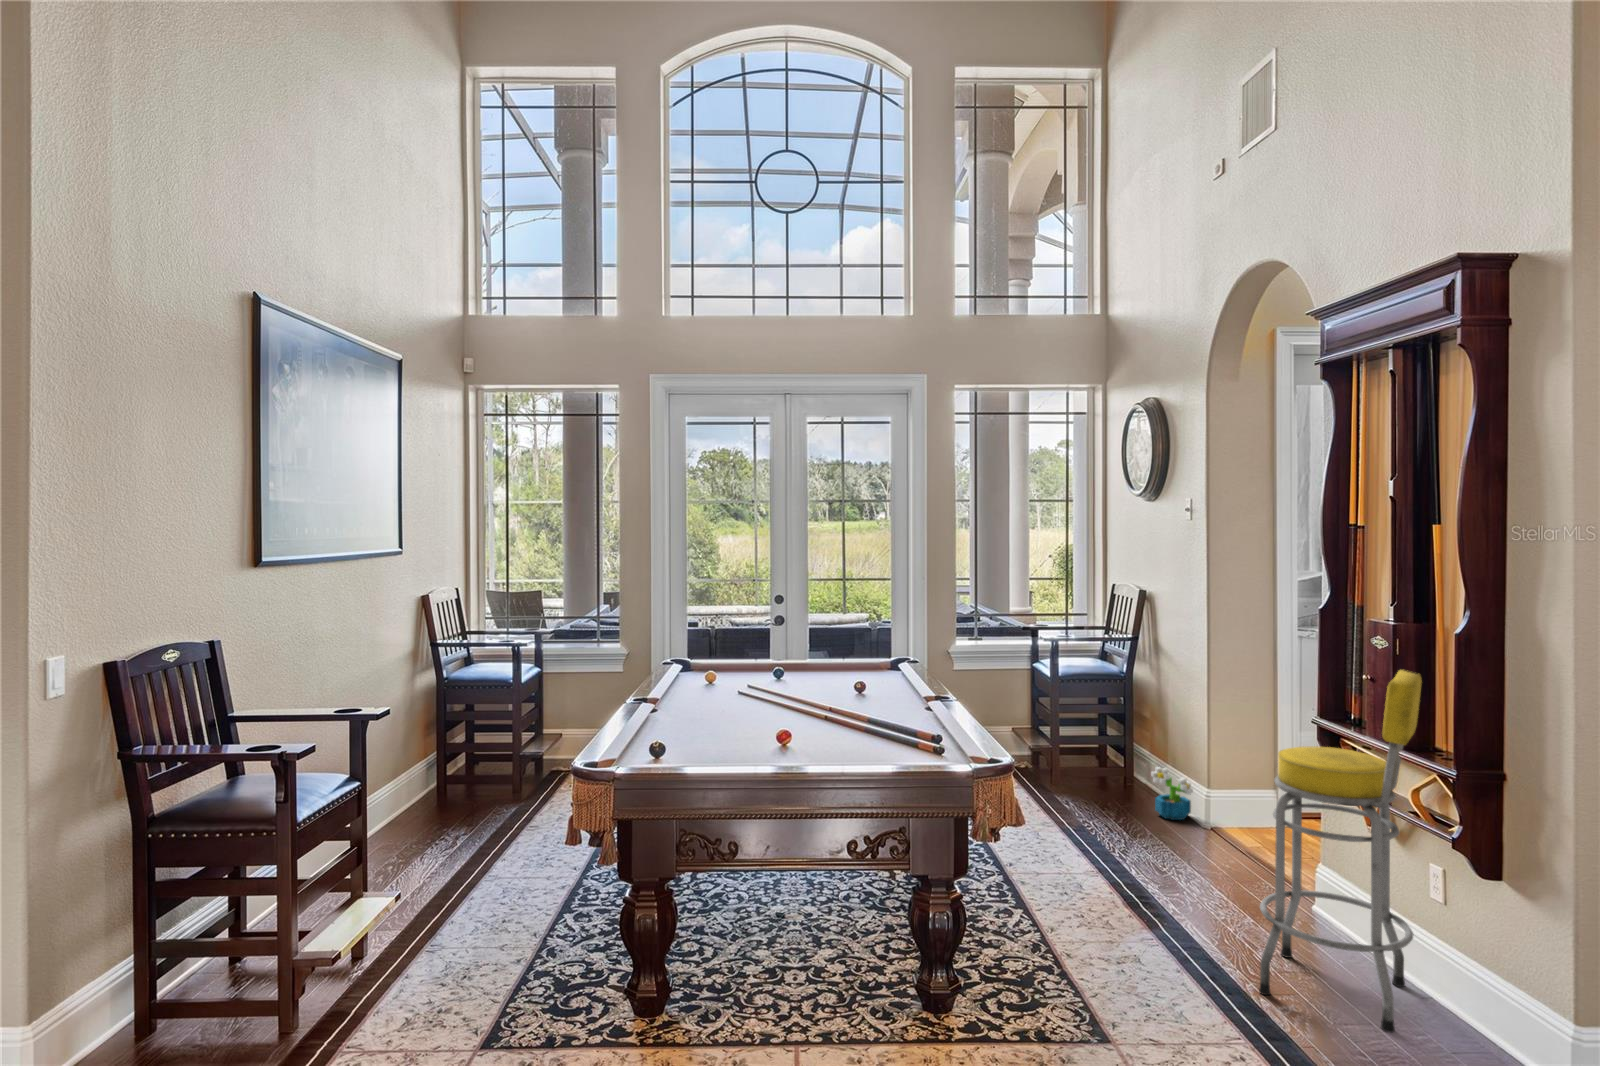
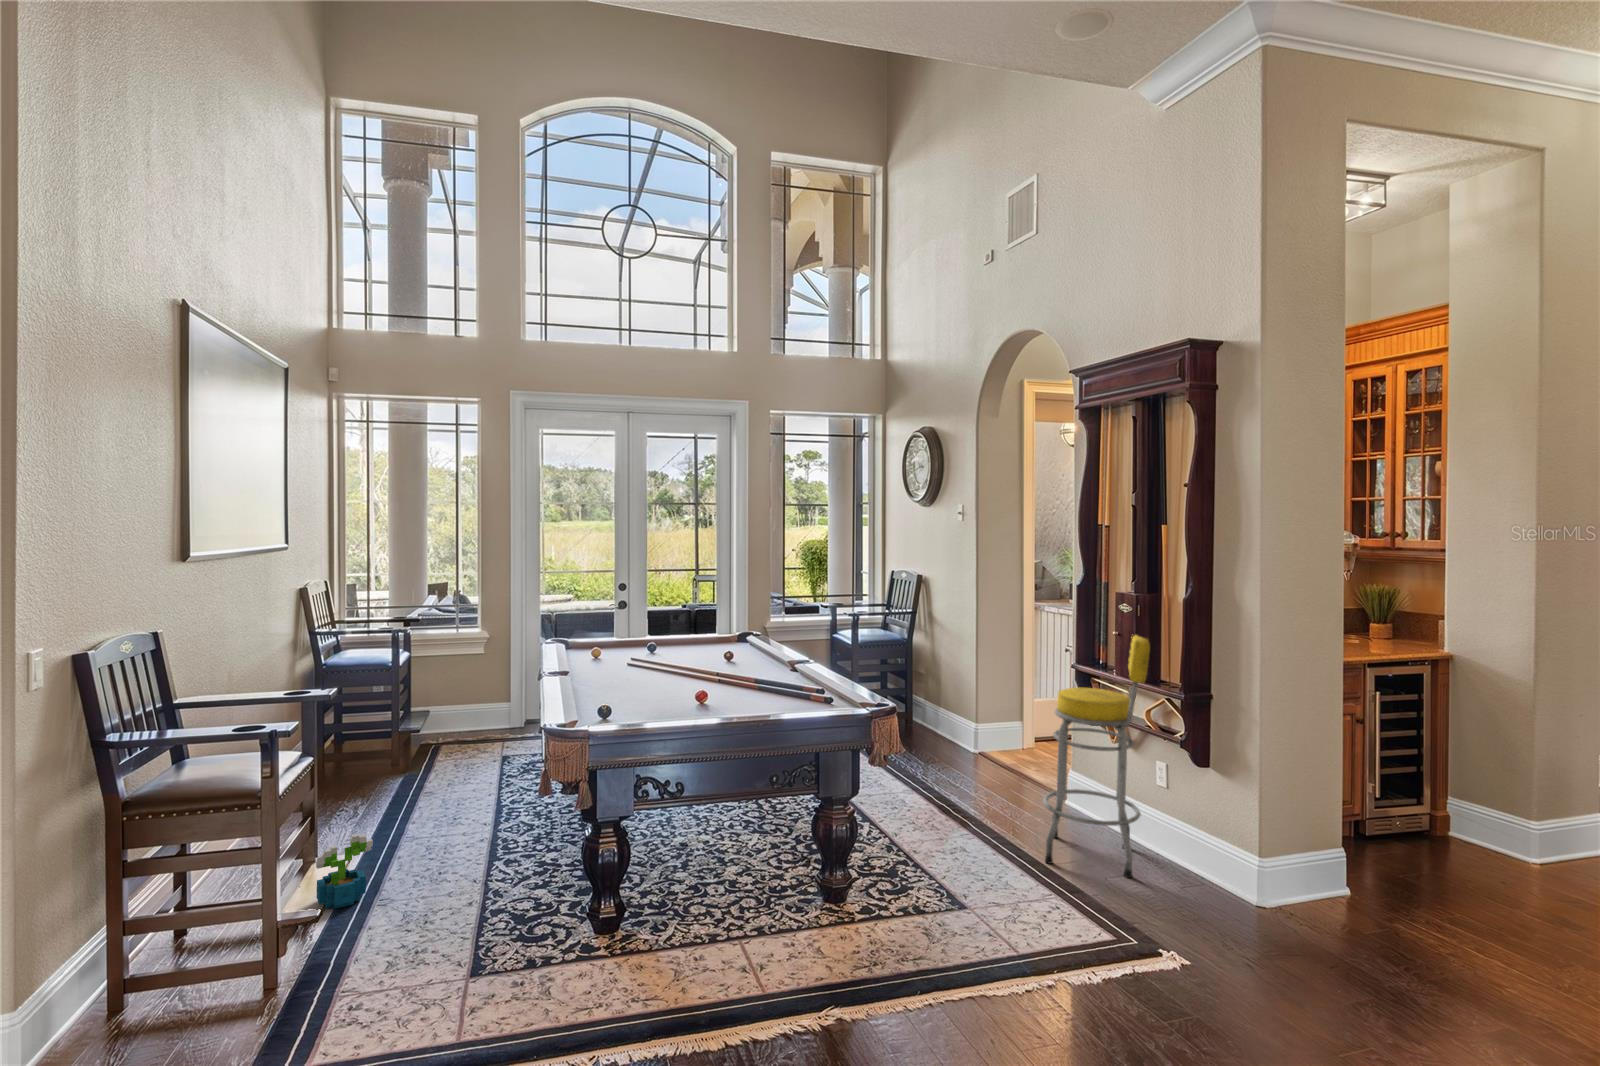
decorative plant: present [1151,767,1193,820] -> present [316,834,373,909]

